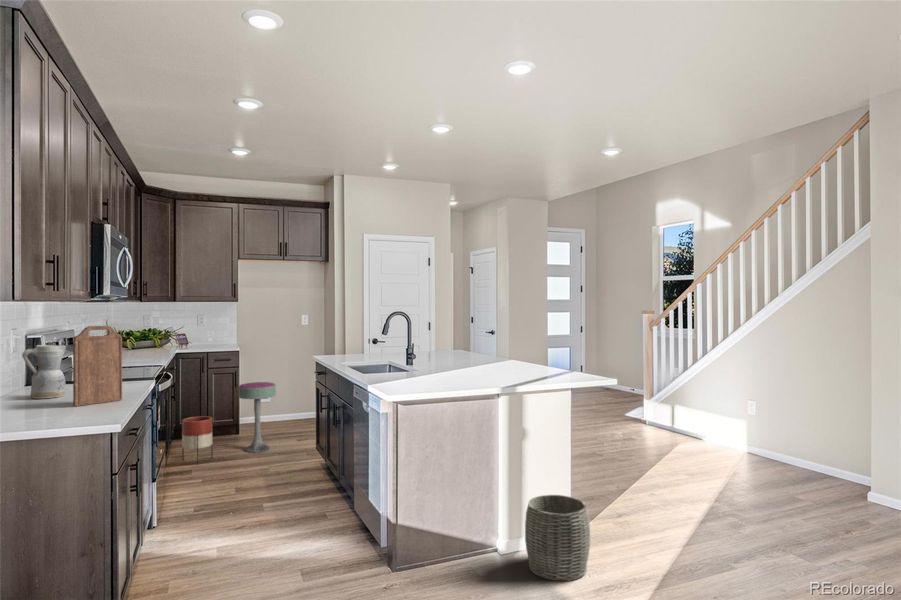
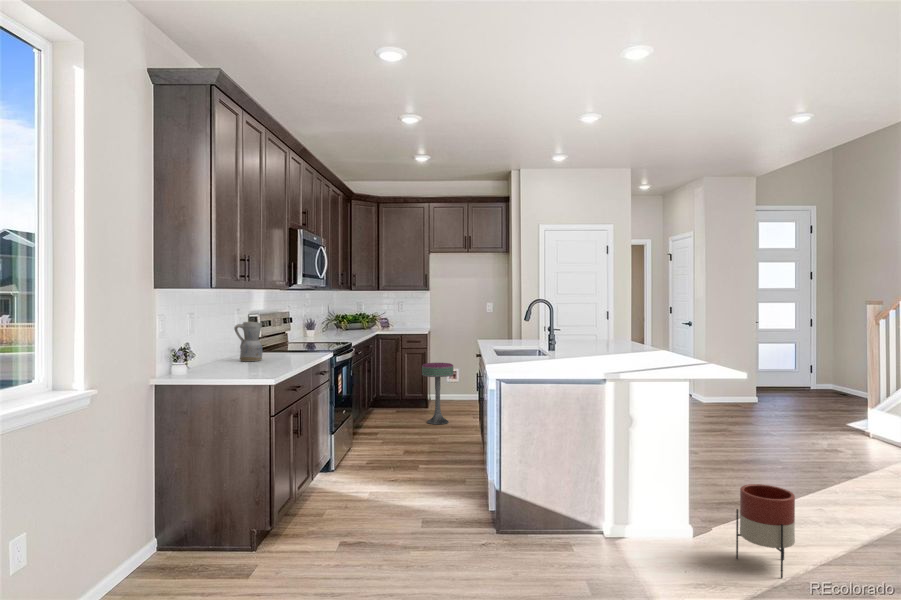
cutting board: present [73,326,122,406] -> none [259,308,294,368]
planter: present [182,416,213,465] -> present [736,484,795,578]
woven basket: present [525,495,590,581] -> none [624,484,692,570]

